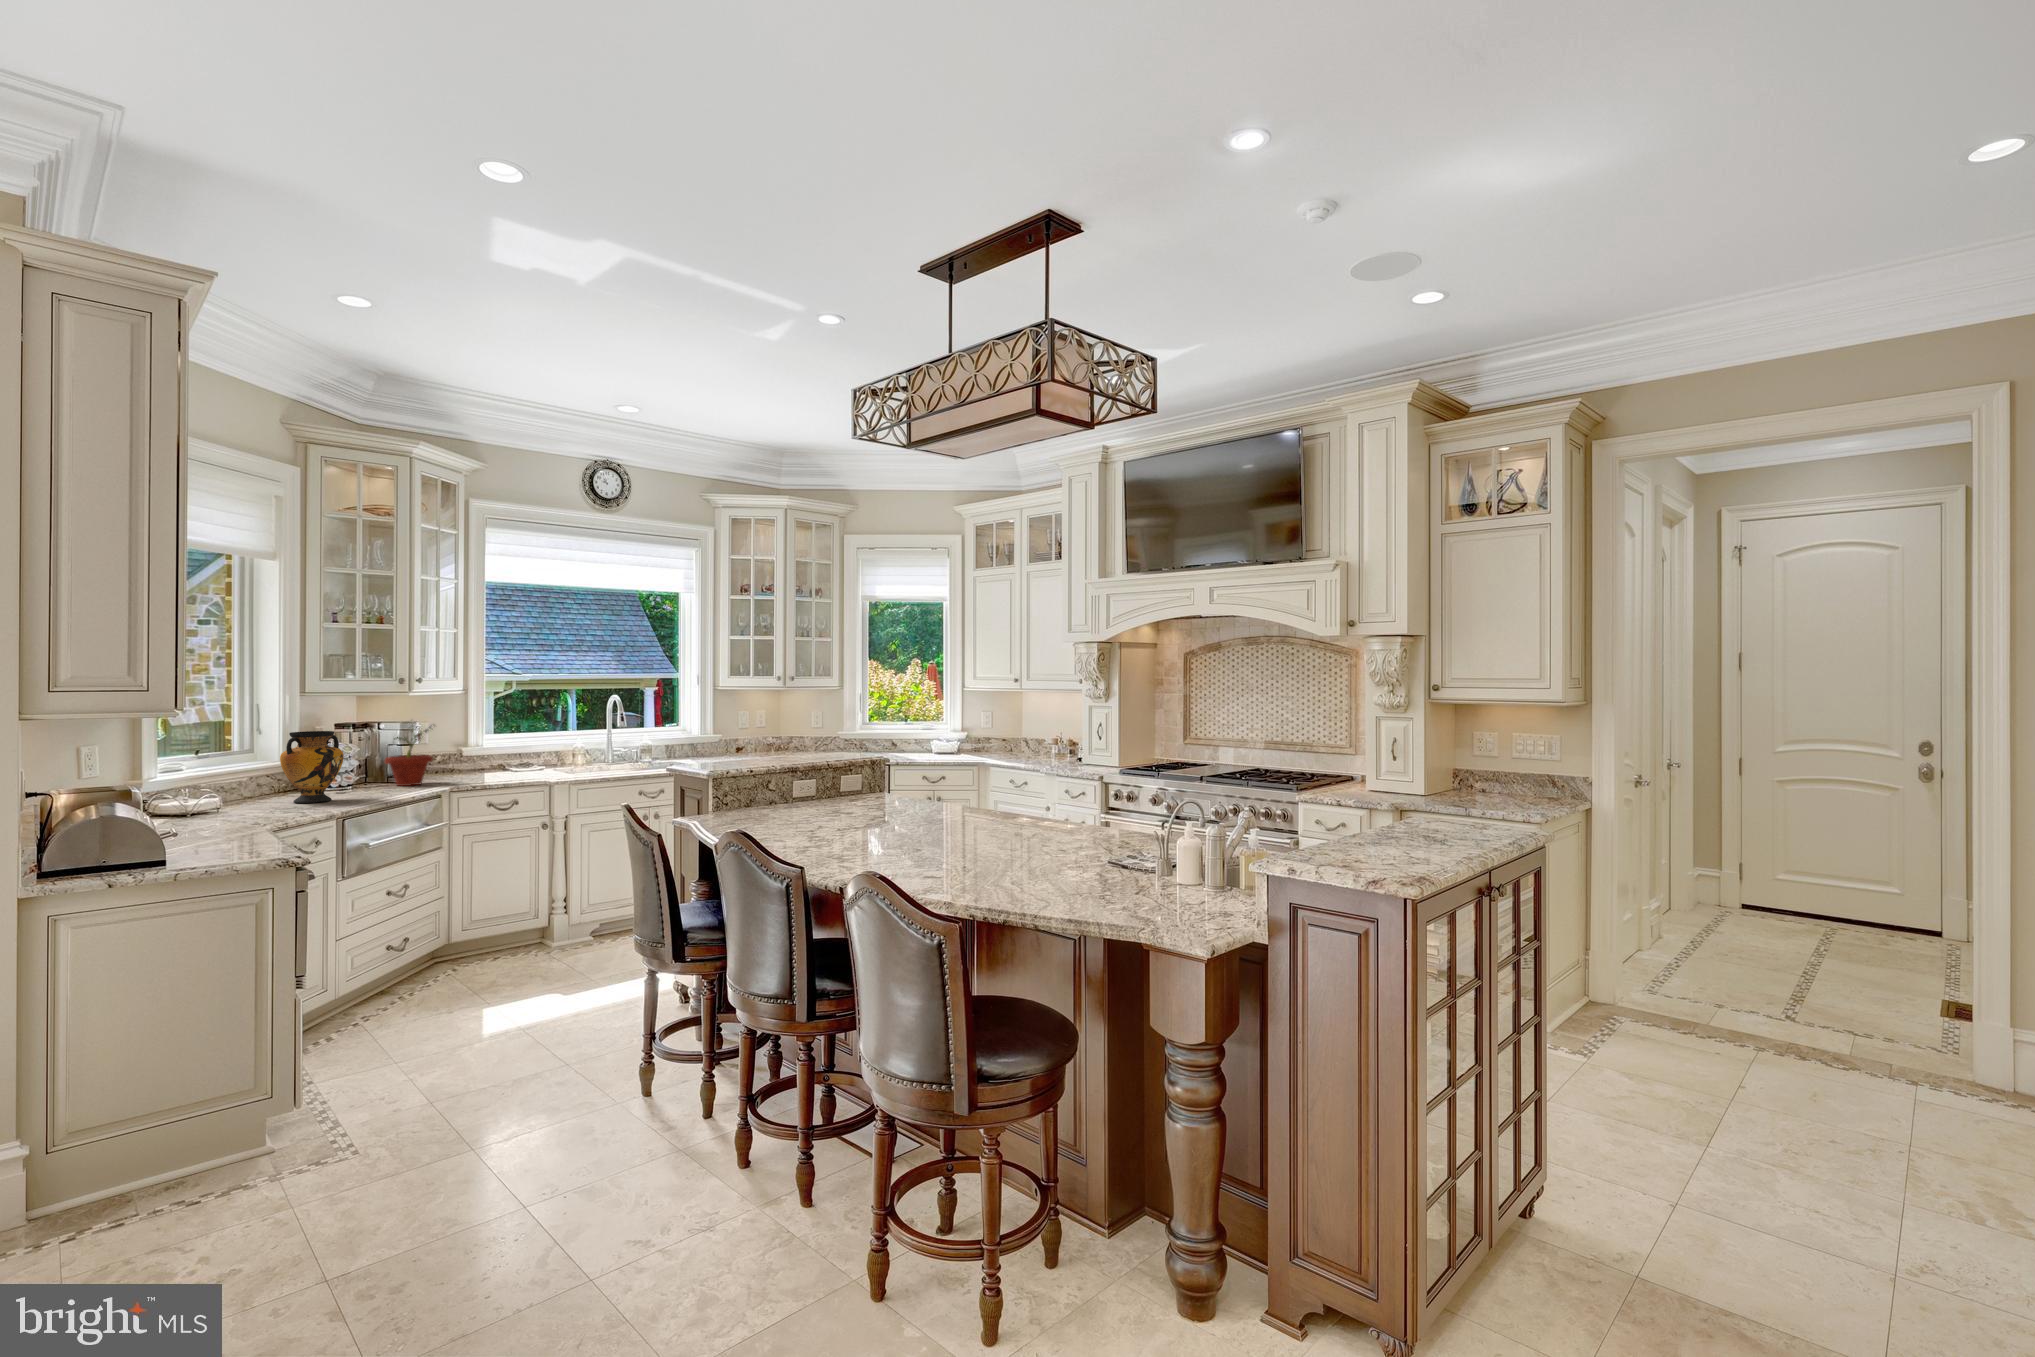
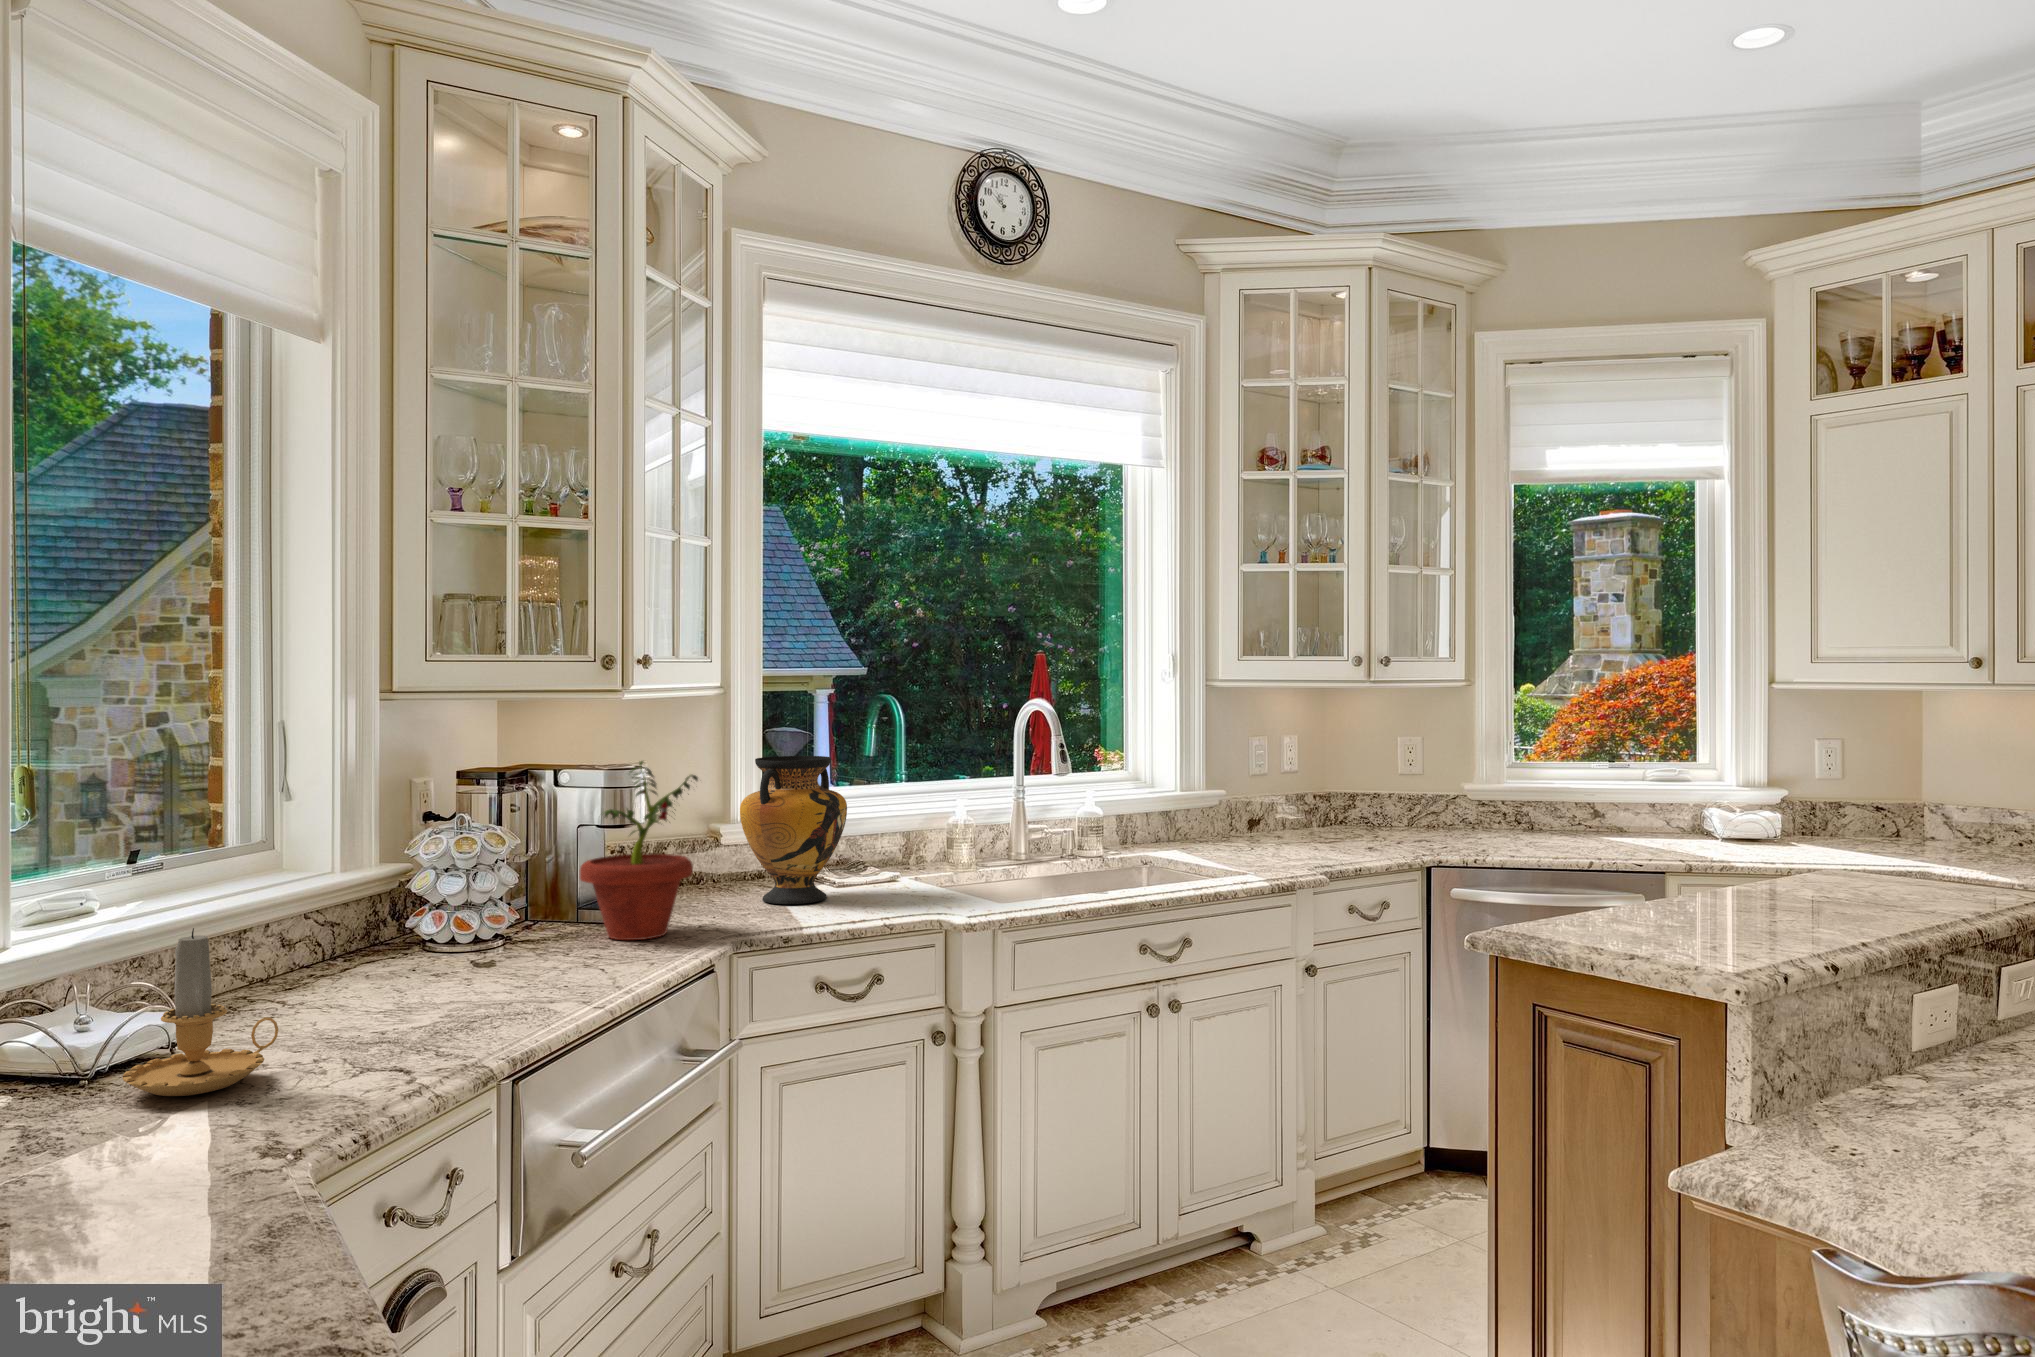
vase: present [280,731,344,803] -> present [740,756,847,904]
candle: none [208,766,260,816] -> present [122,928,278,1096]

